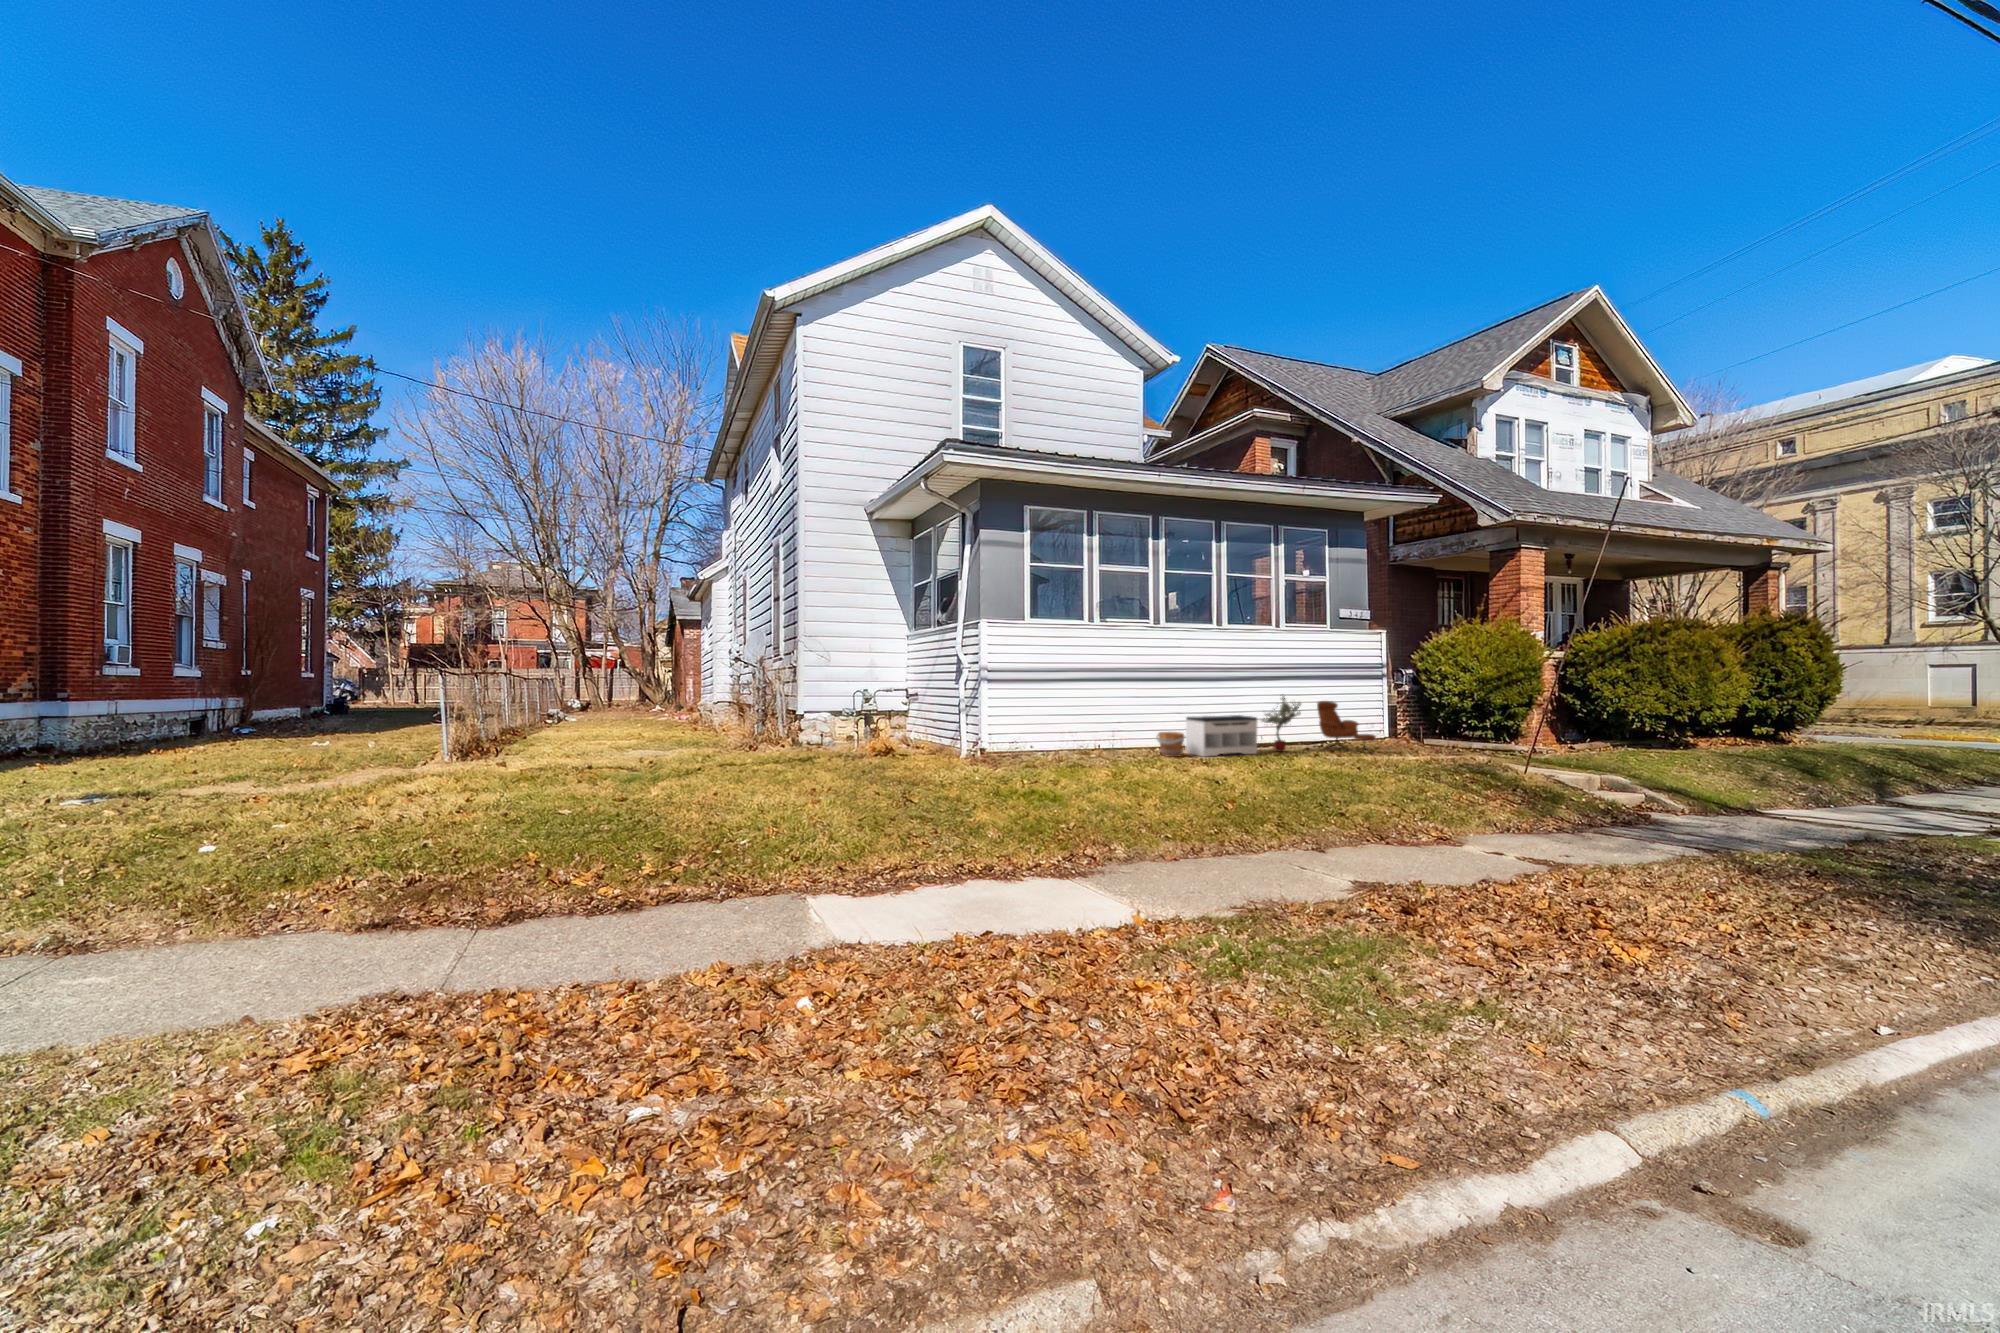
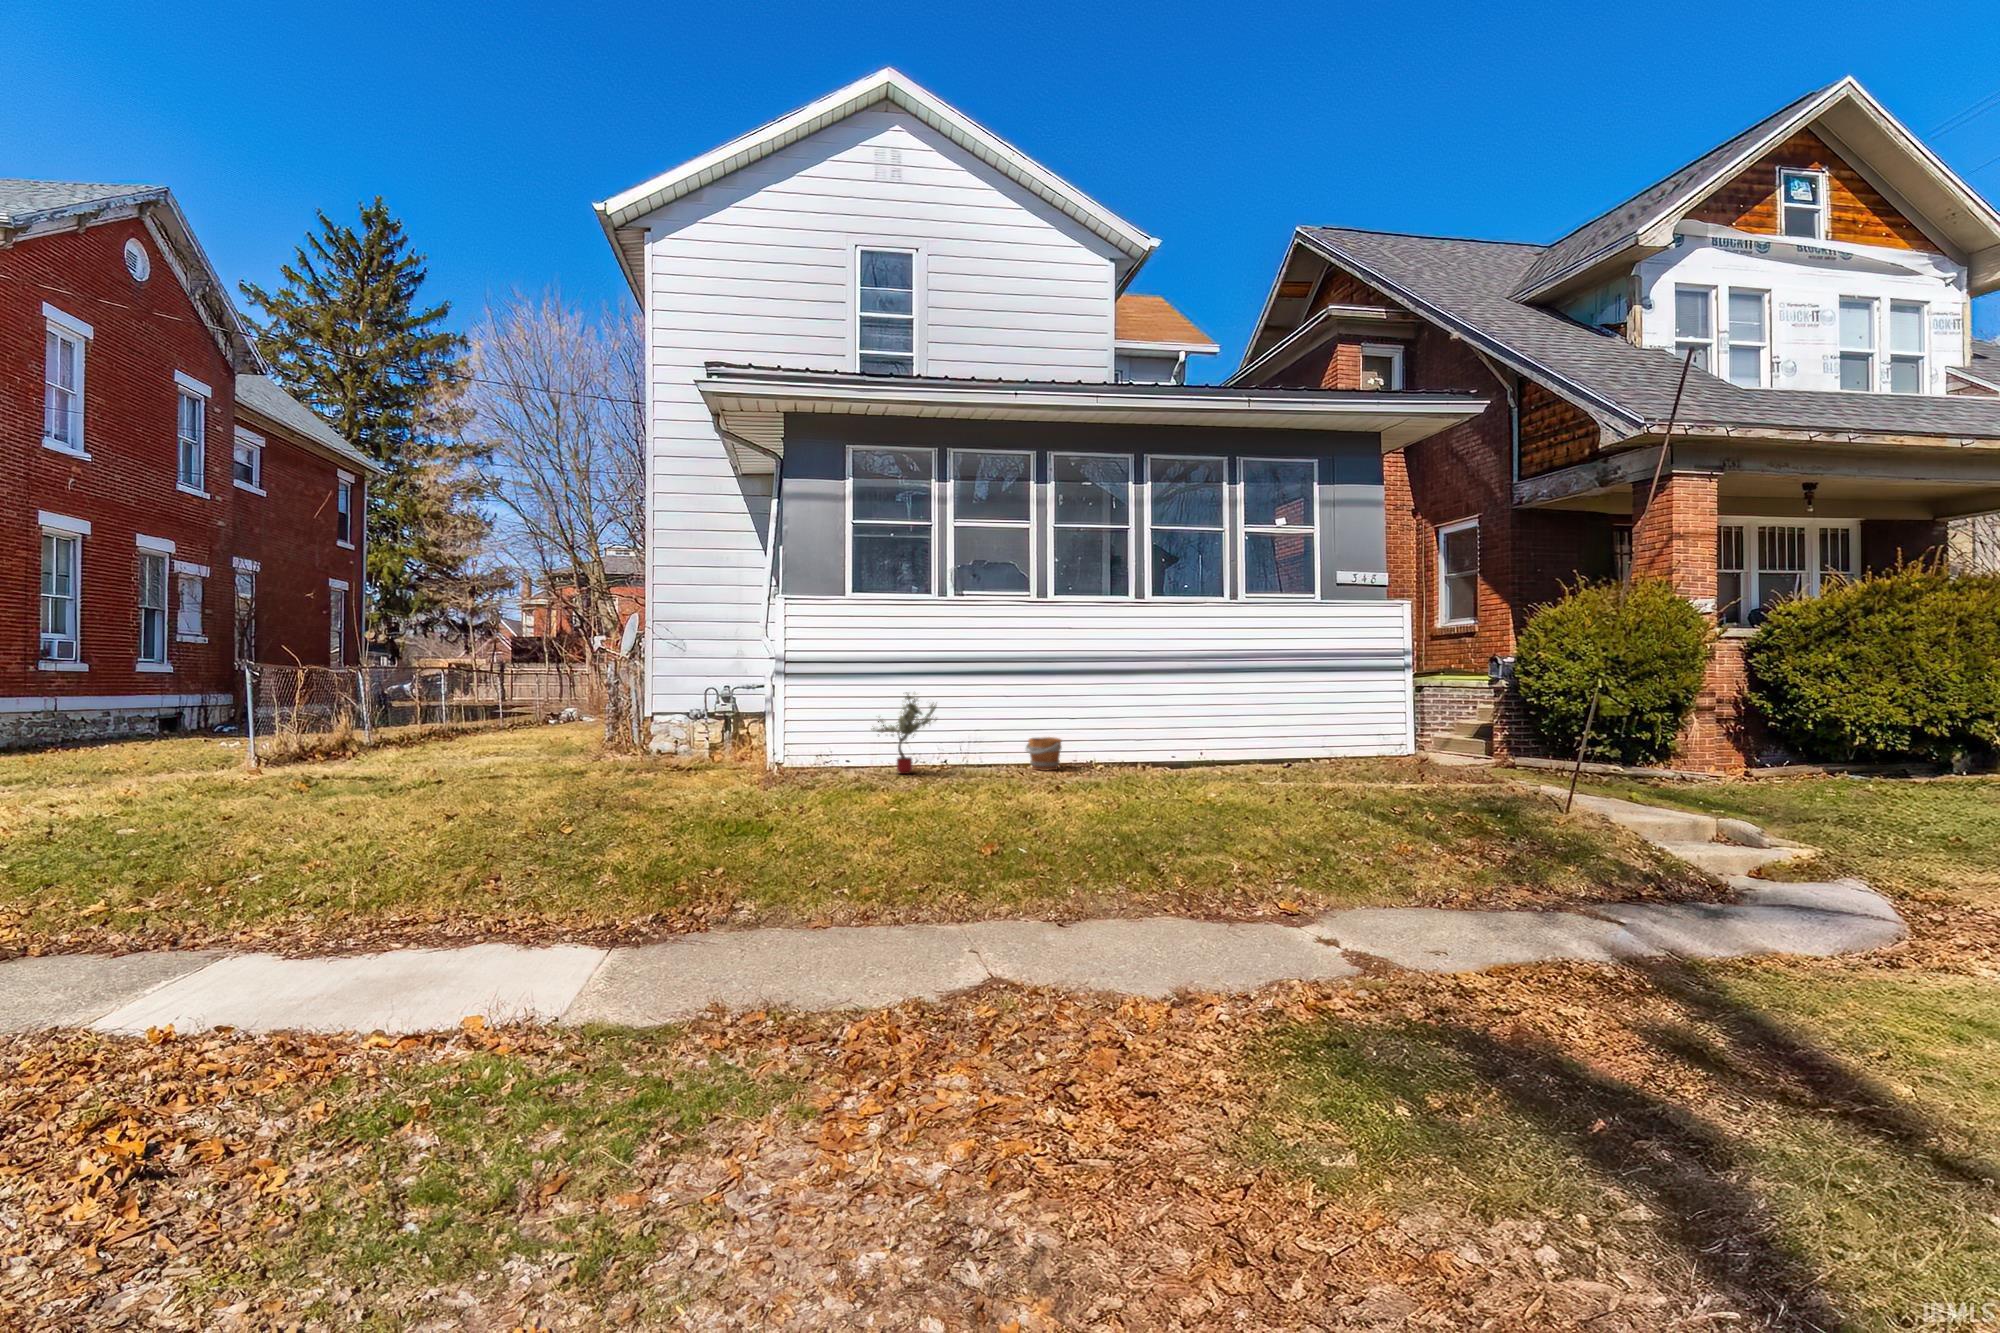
potted tree: present [1261,694,1301,752] -> present [871,692,937,774]
lounge chair: present [1317,701,1376,752] -> none [1281,697,1349,773]
bench: present [1185,715,1257,756] -> none [1074,716,1171,771]

